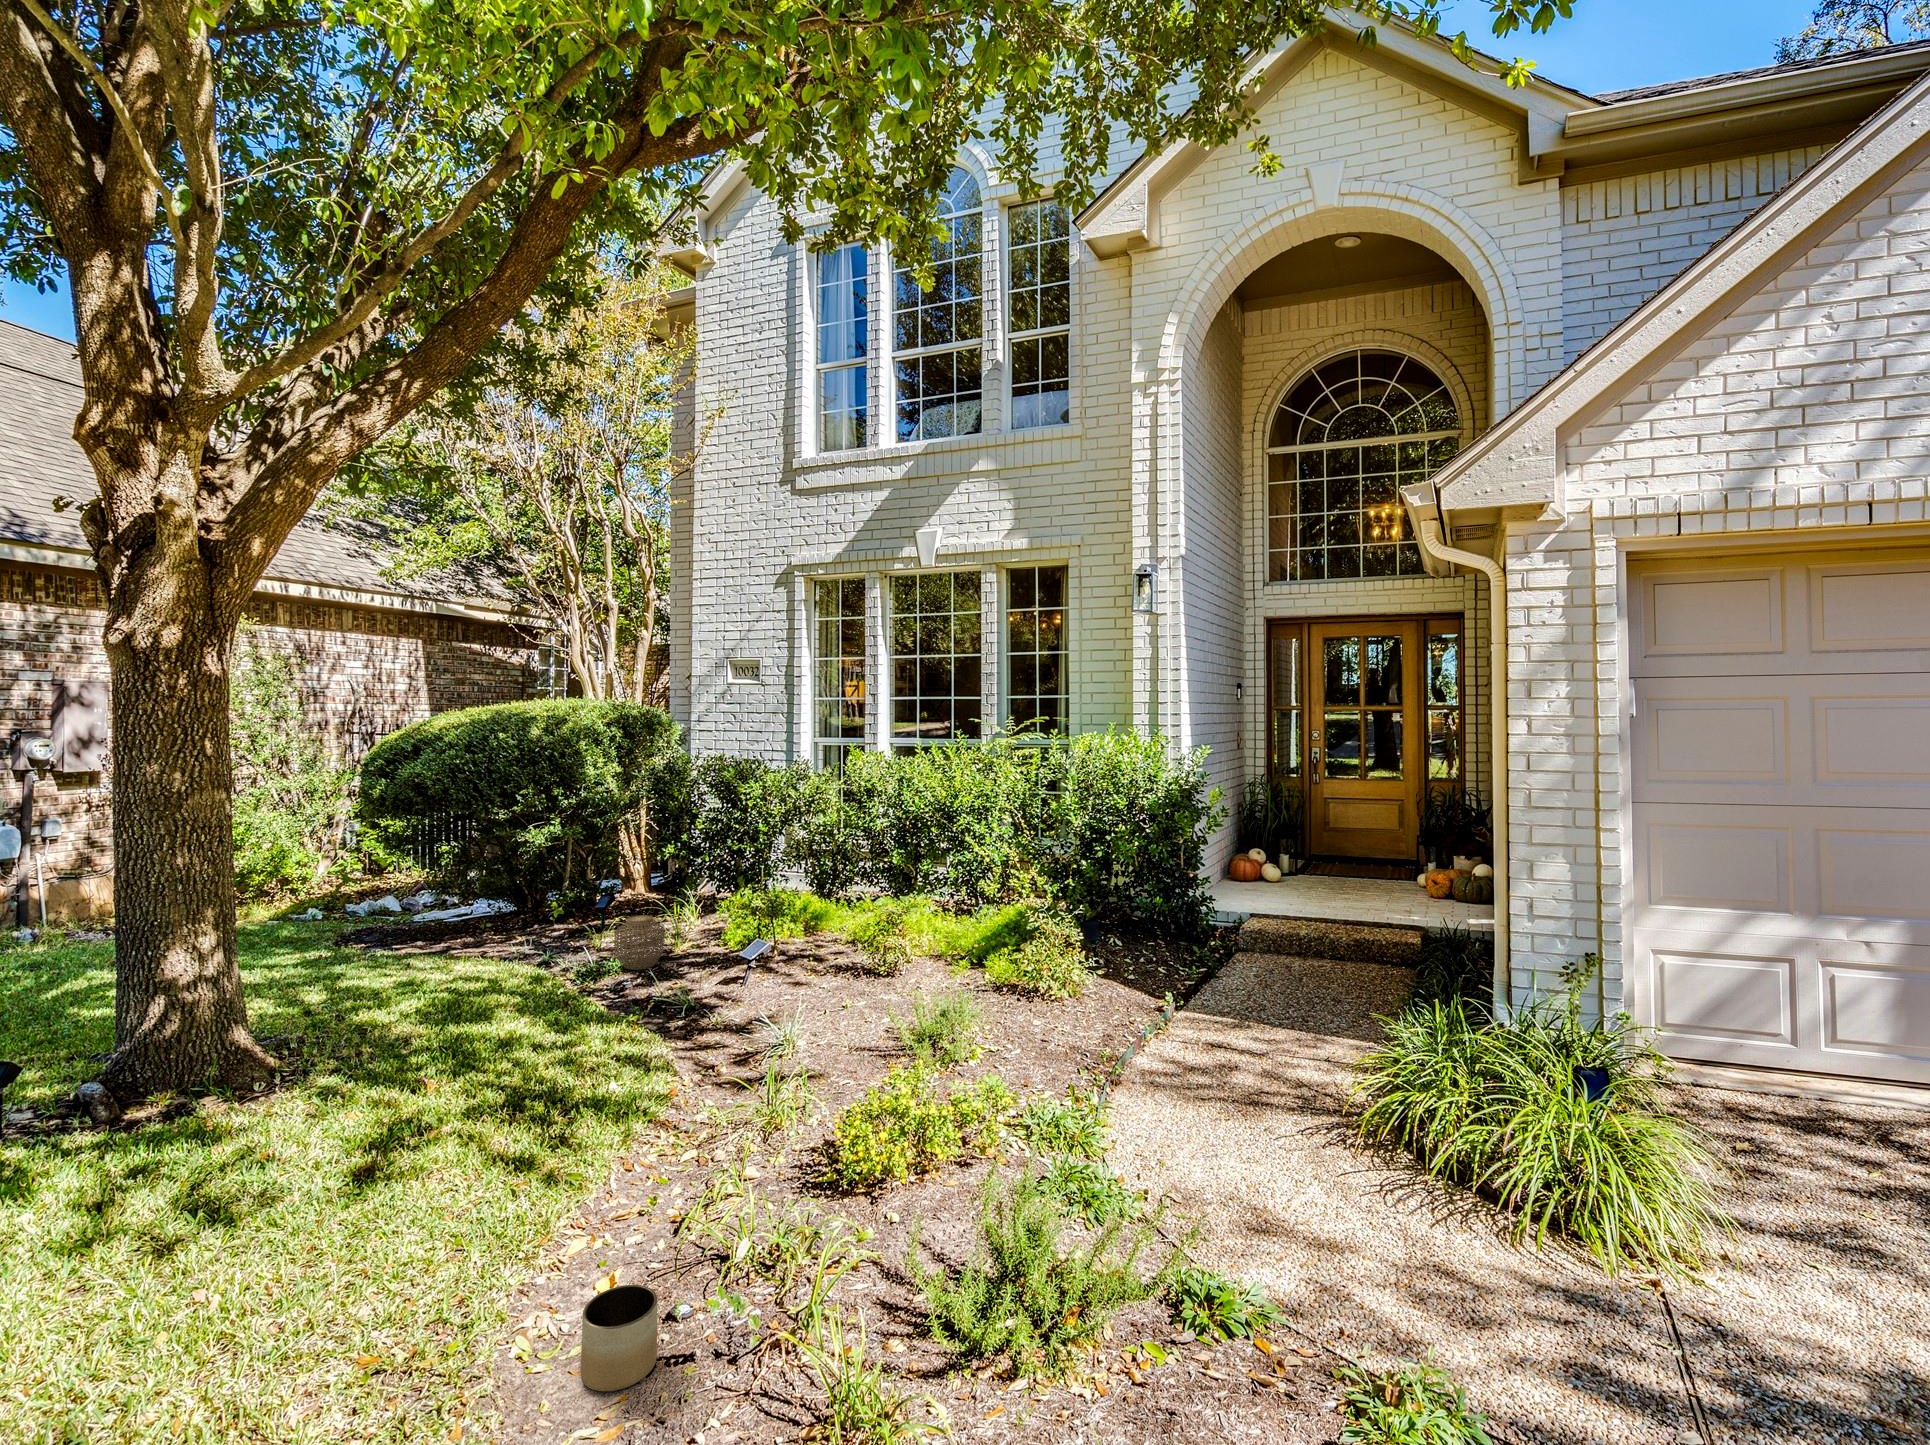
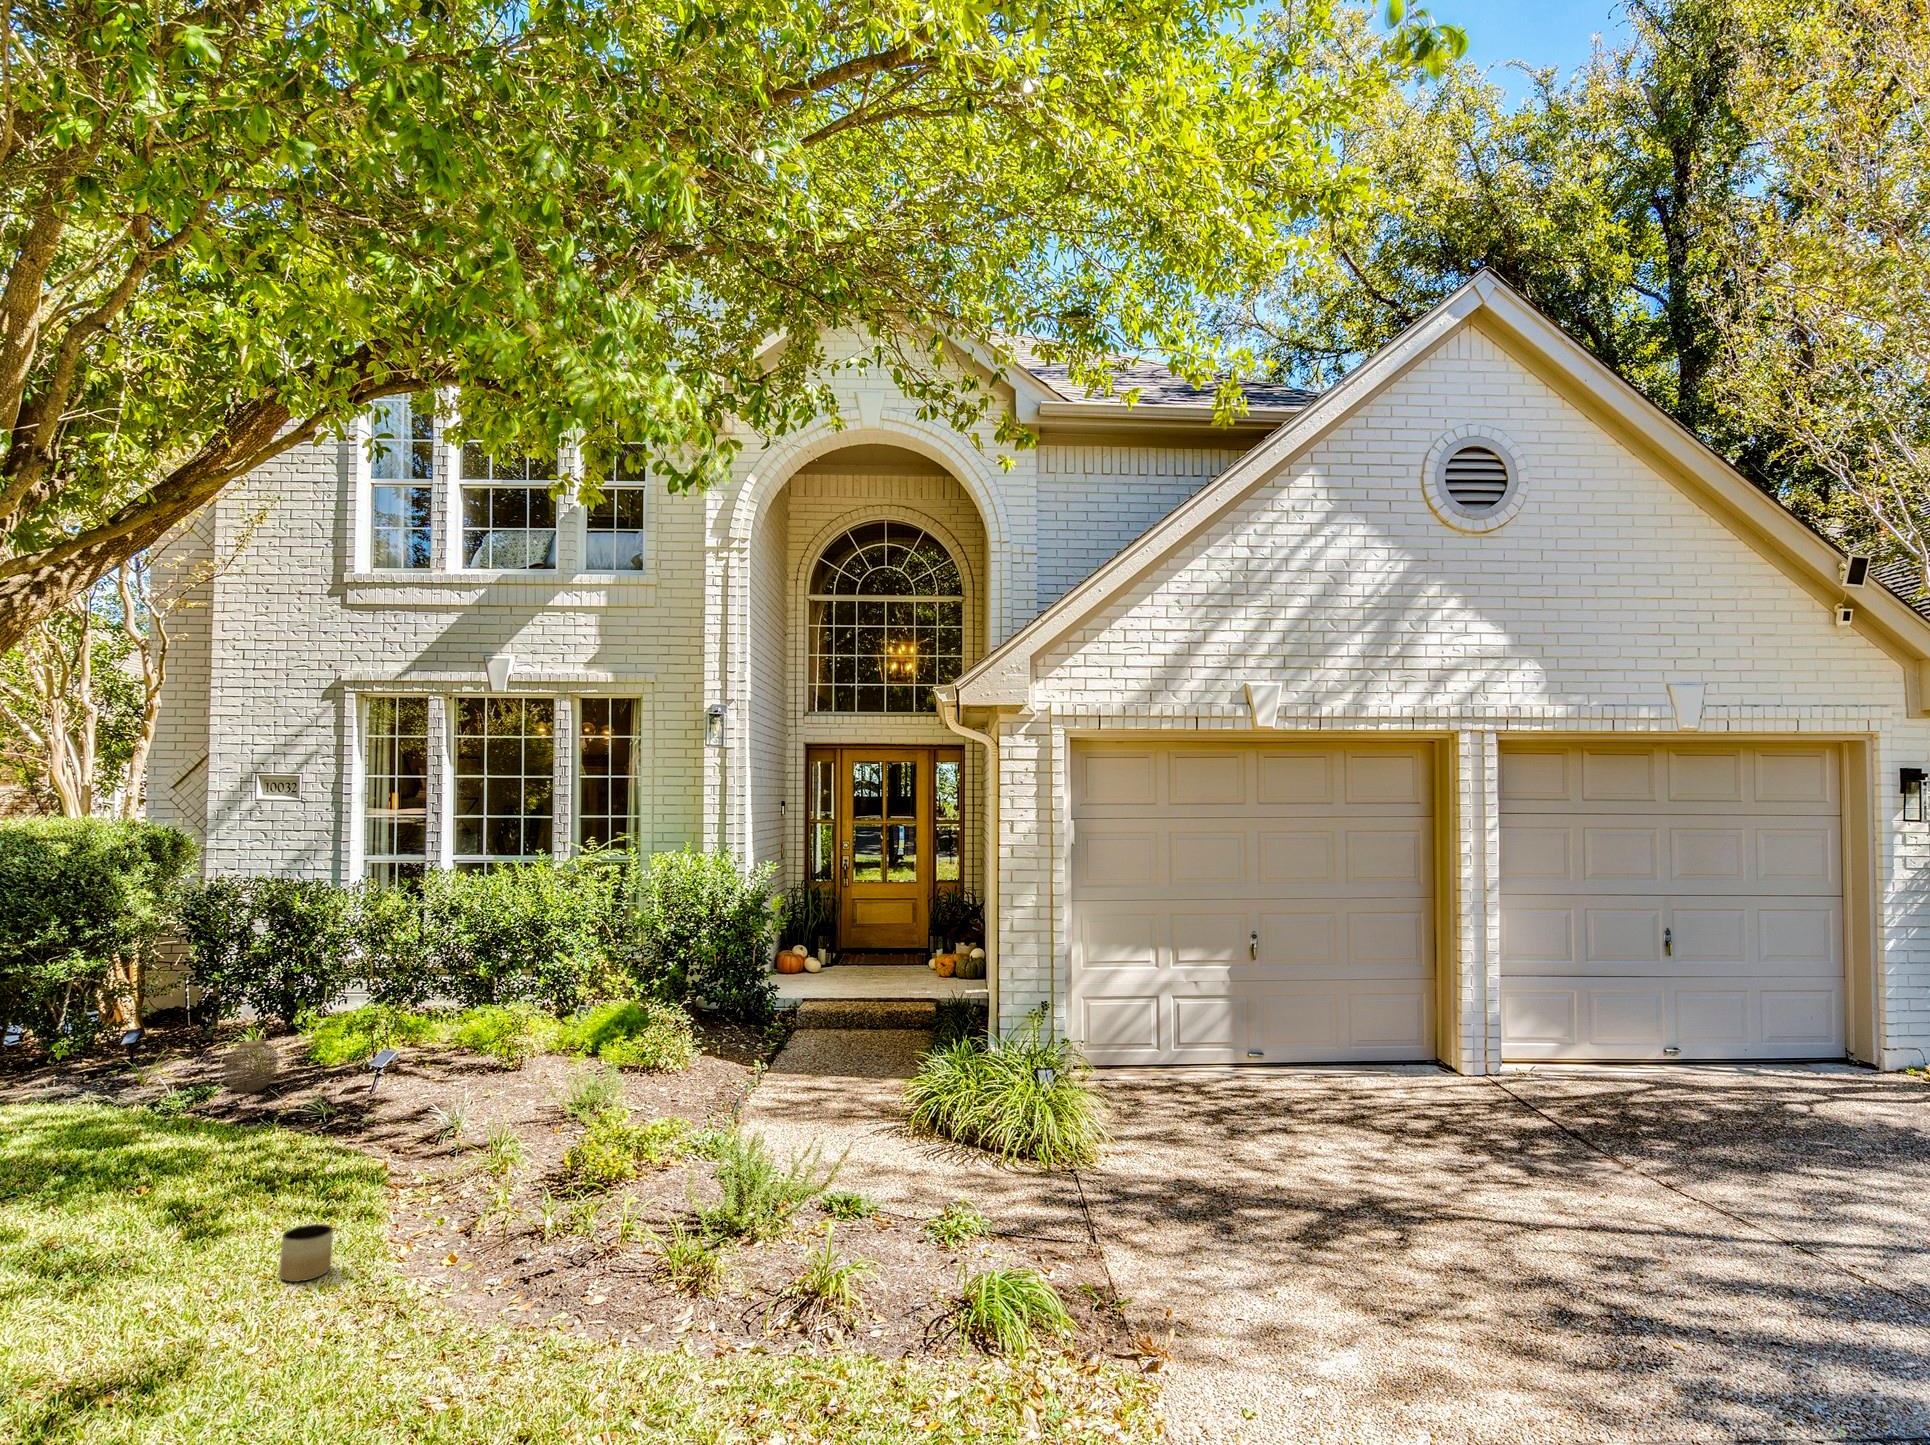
planter: present [581,1285,657,1392] -> present [279,1224,333,1282]

